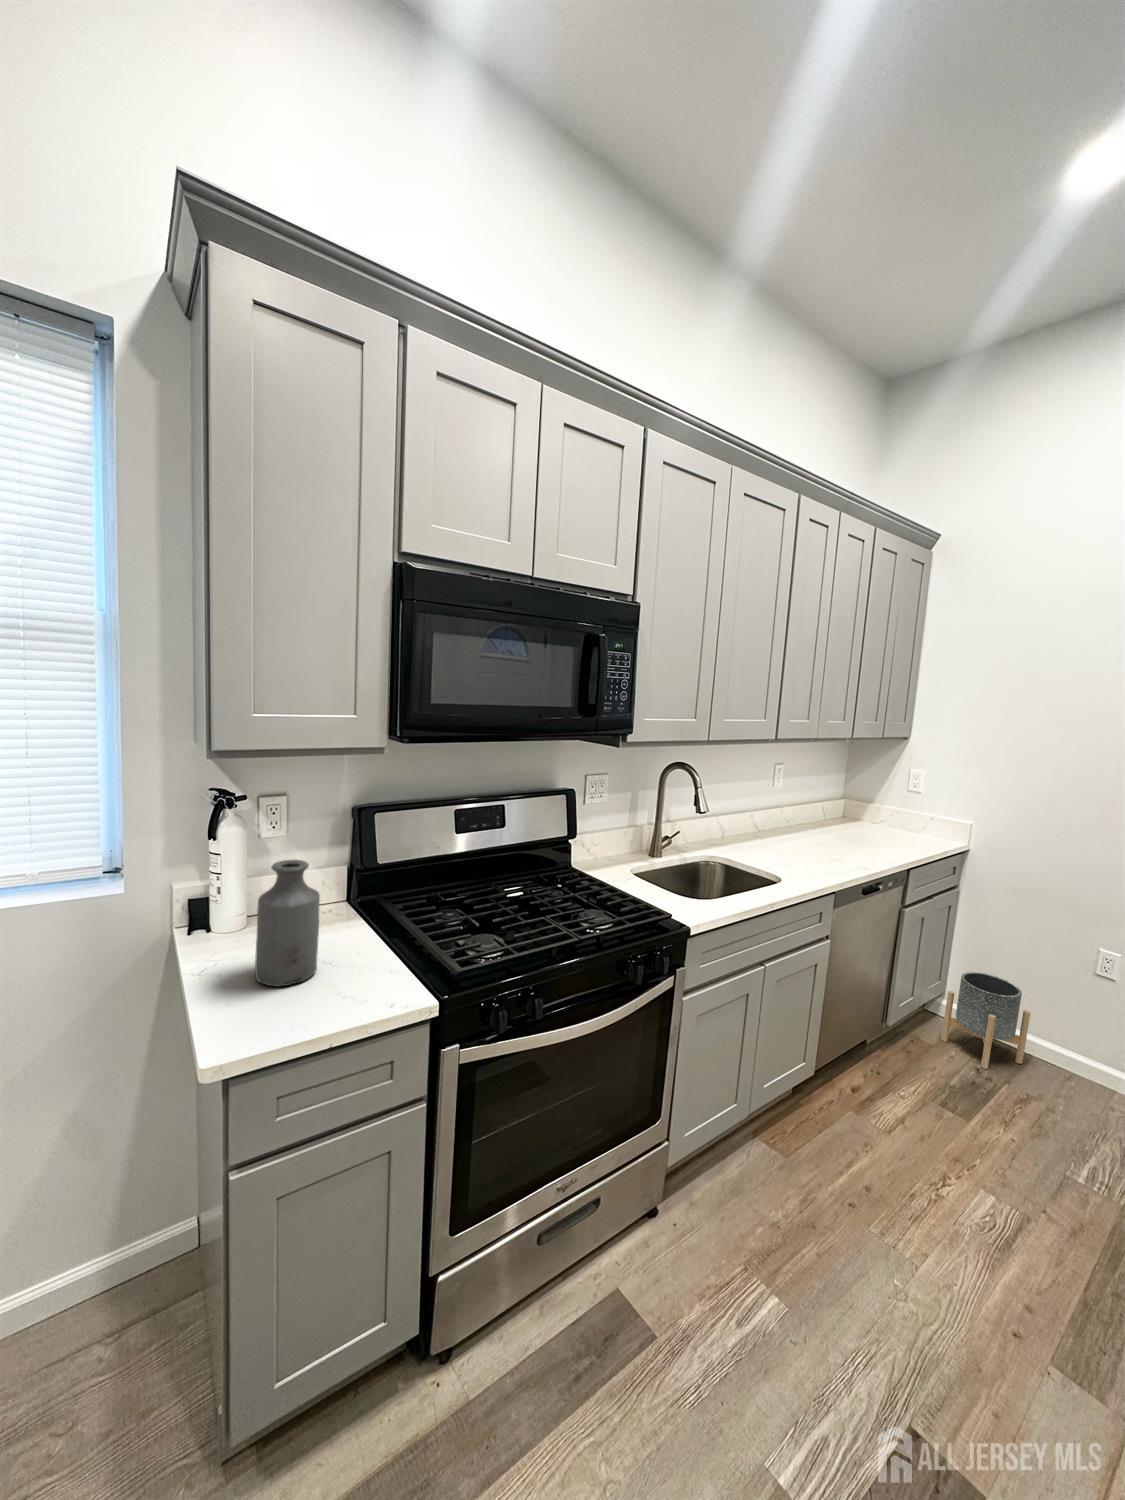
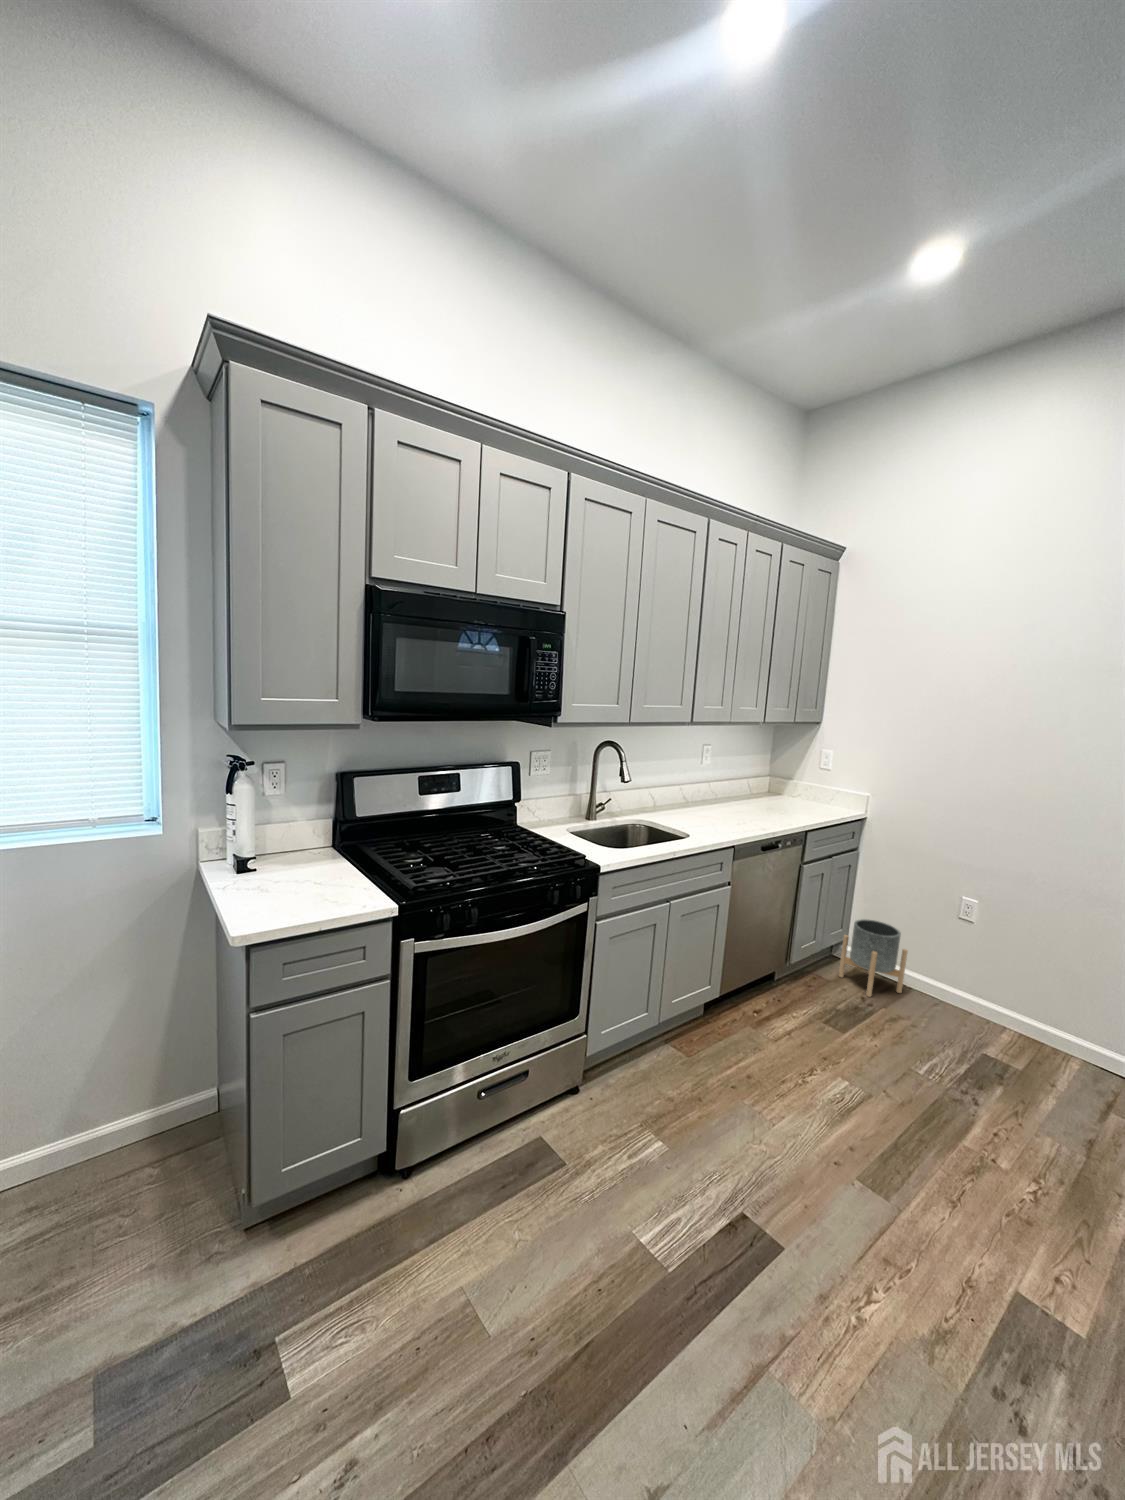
bottle: present [255,860,320,986] -> none [264,805,311,895]

